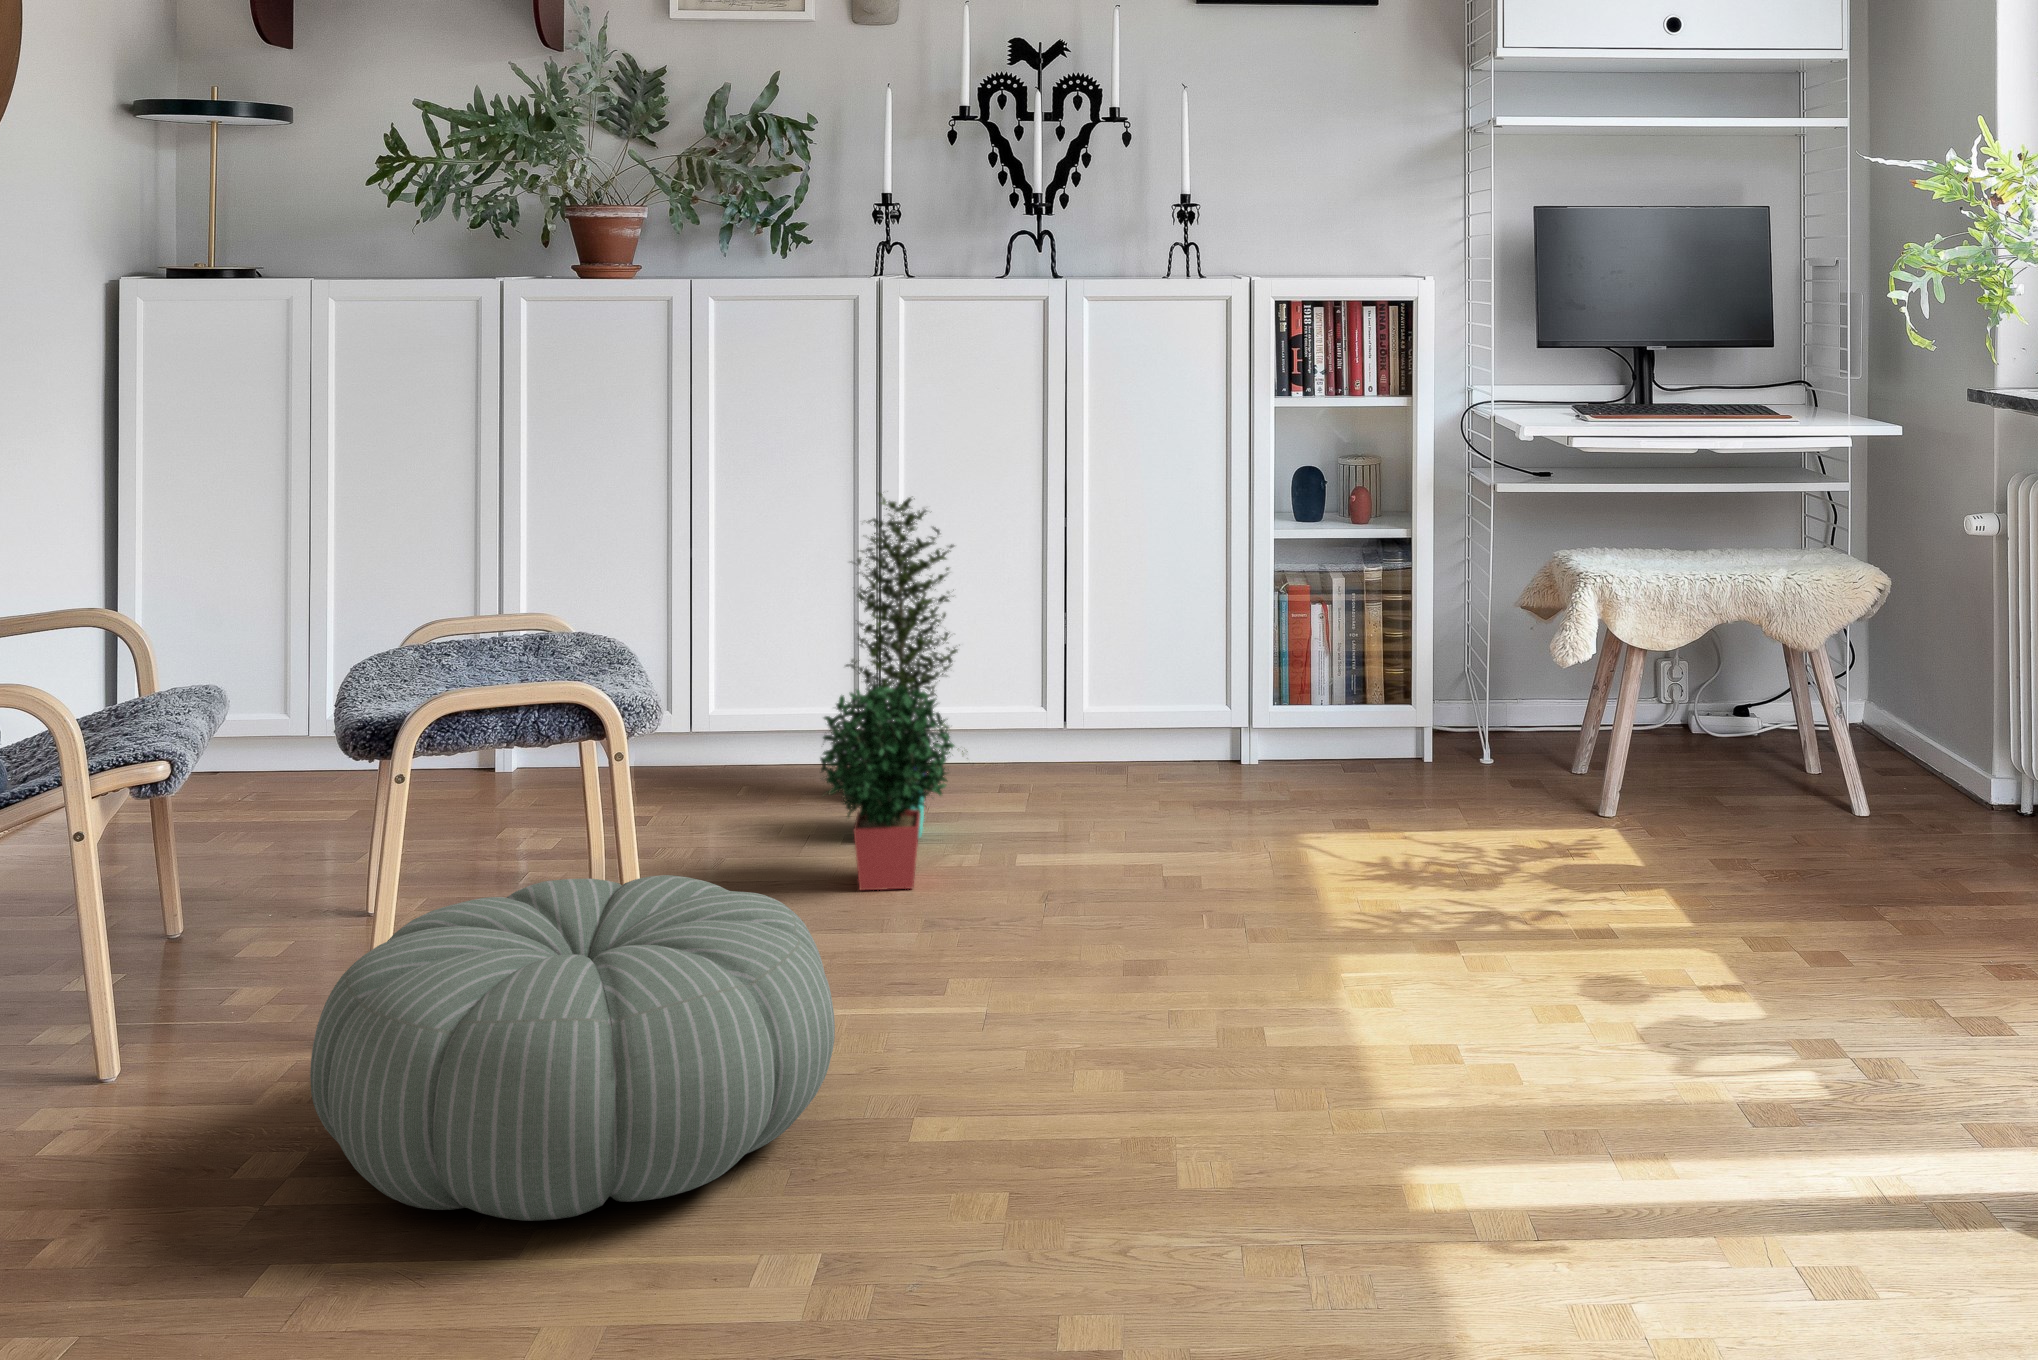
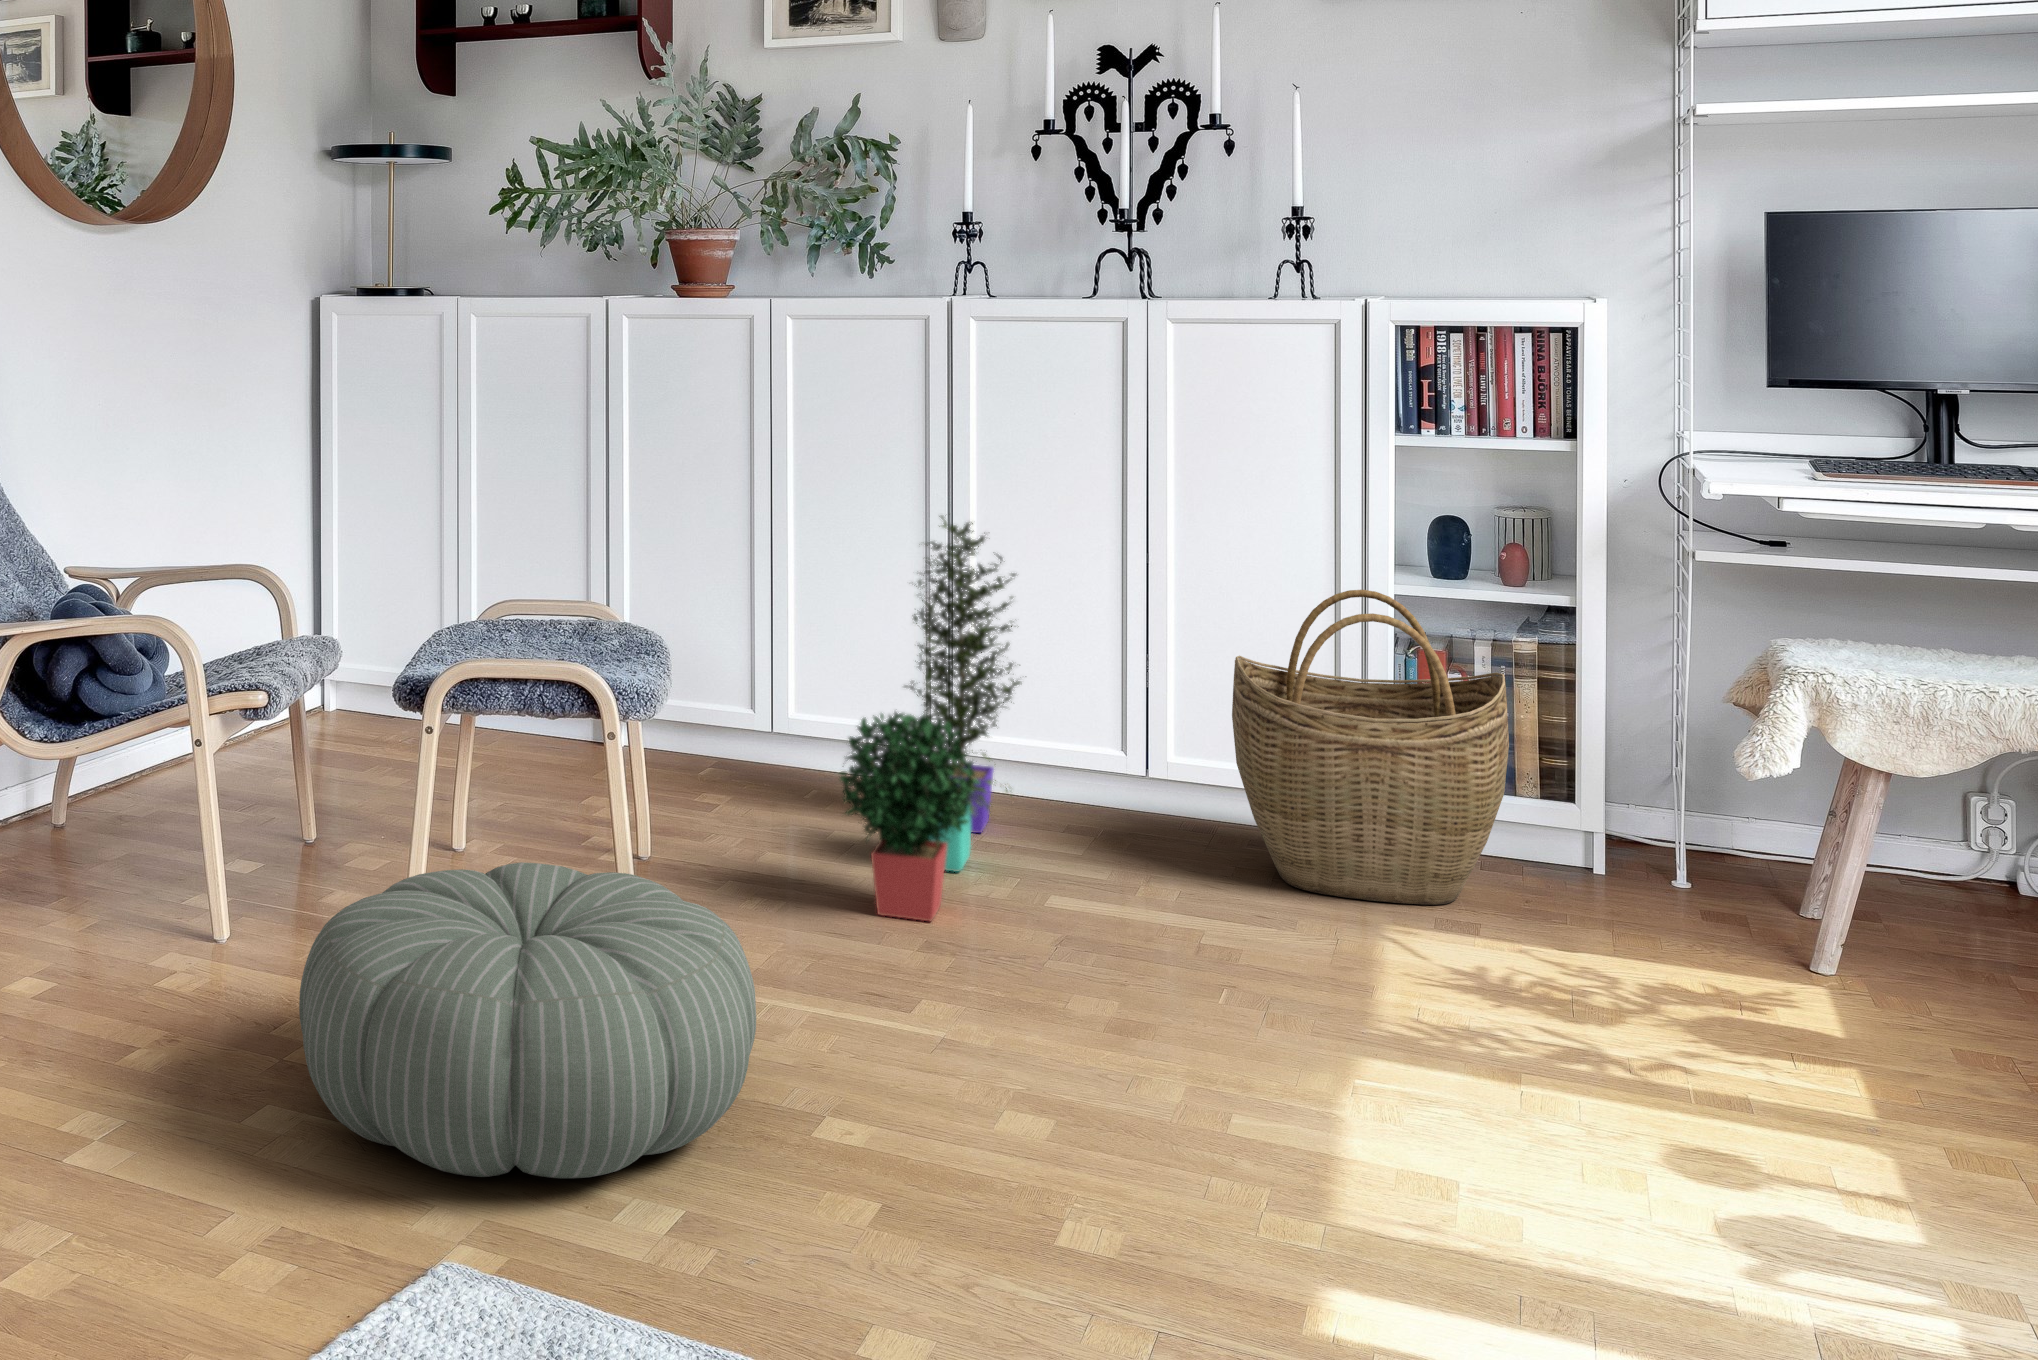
woven basket: none [1153,538,1377,812] -> present [1232,590,1509,905]

